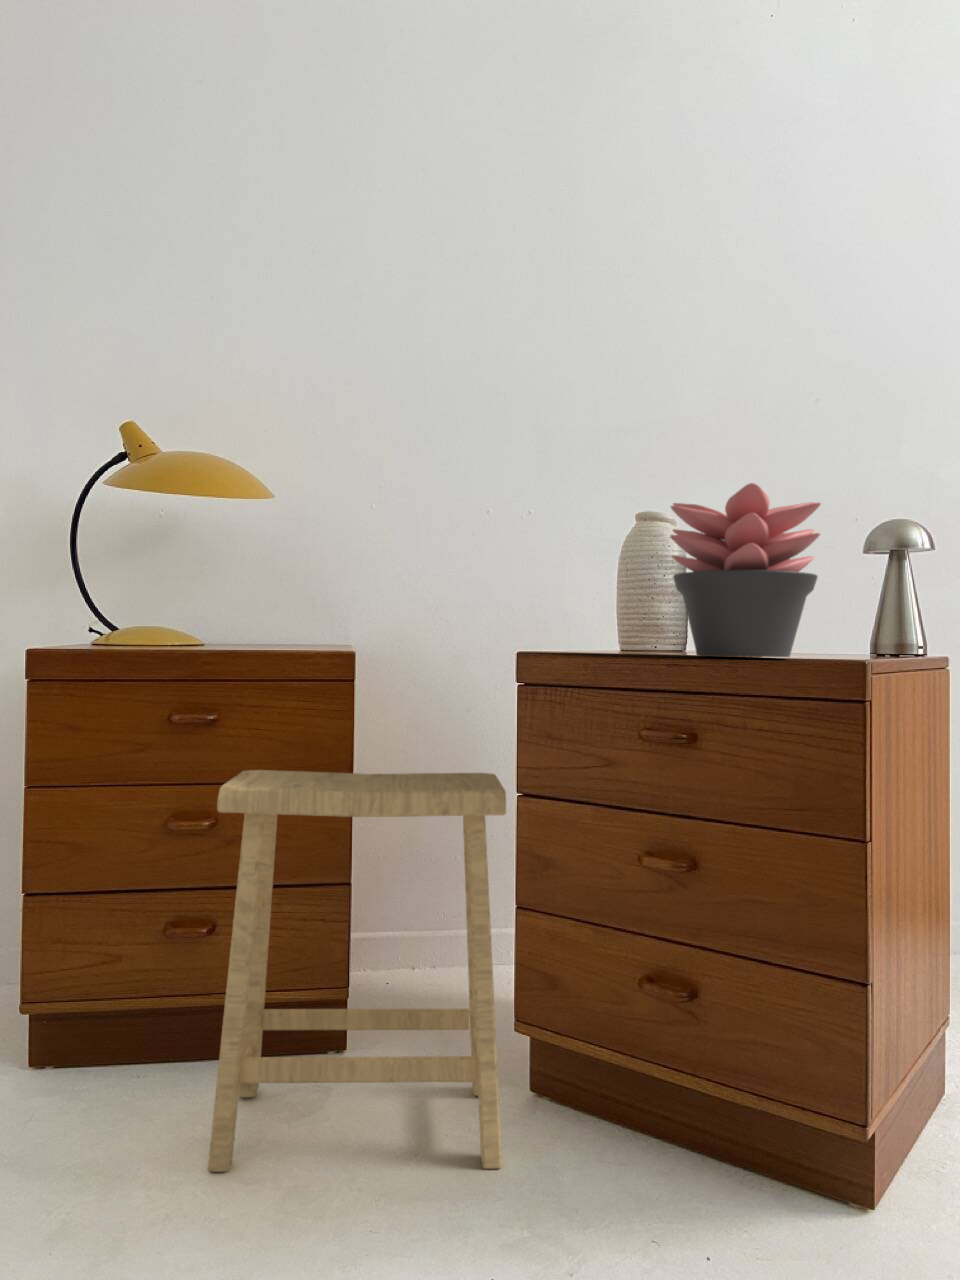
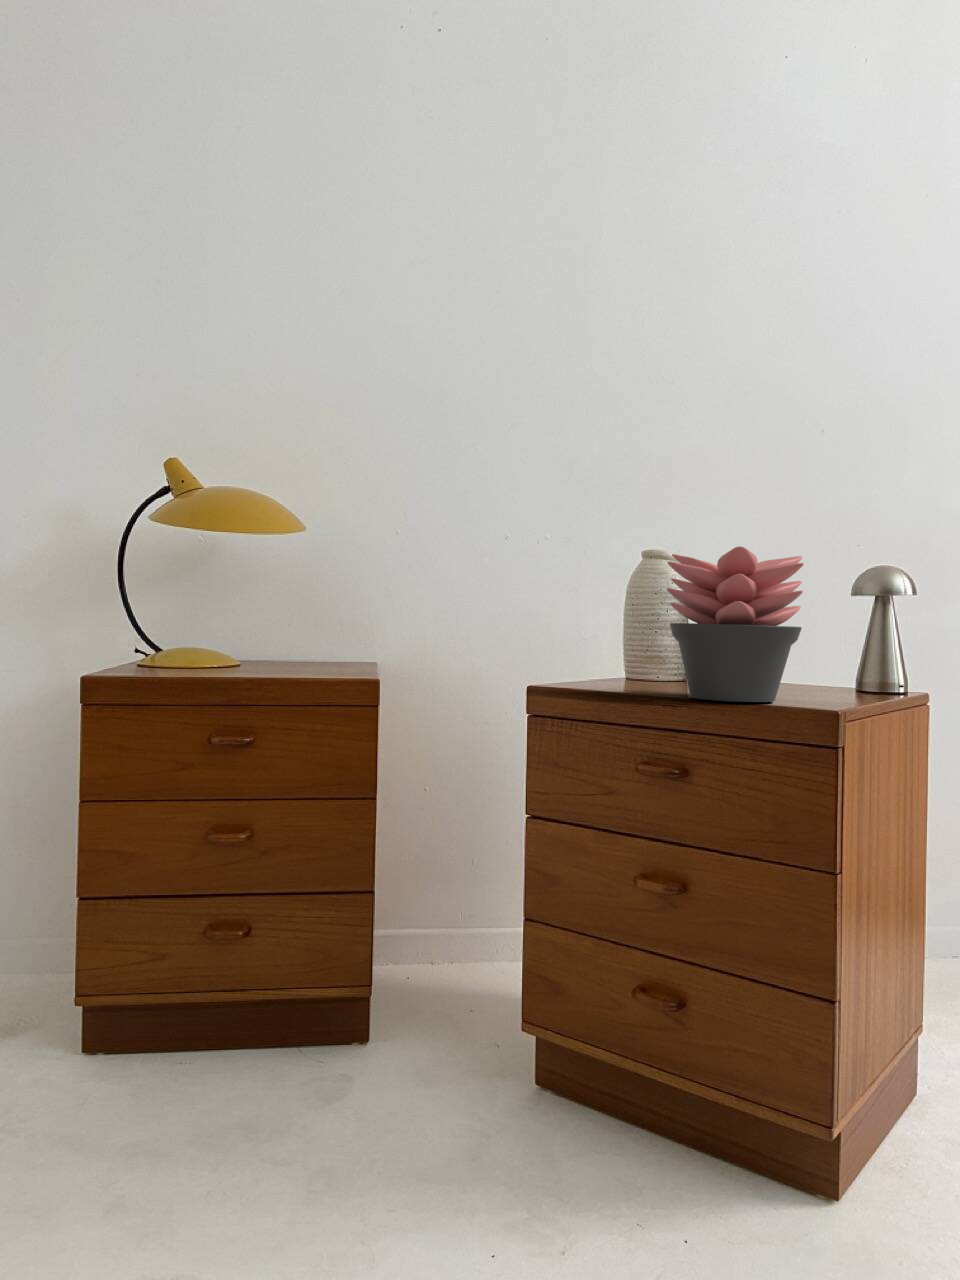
footstool: present [208,770,506,1172] -> none [245,790,515,1155]

